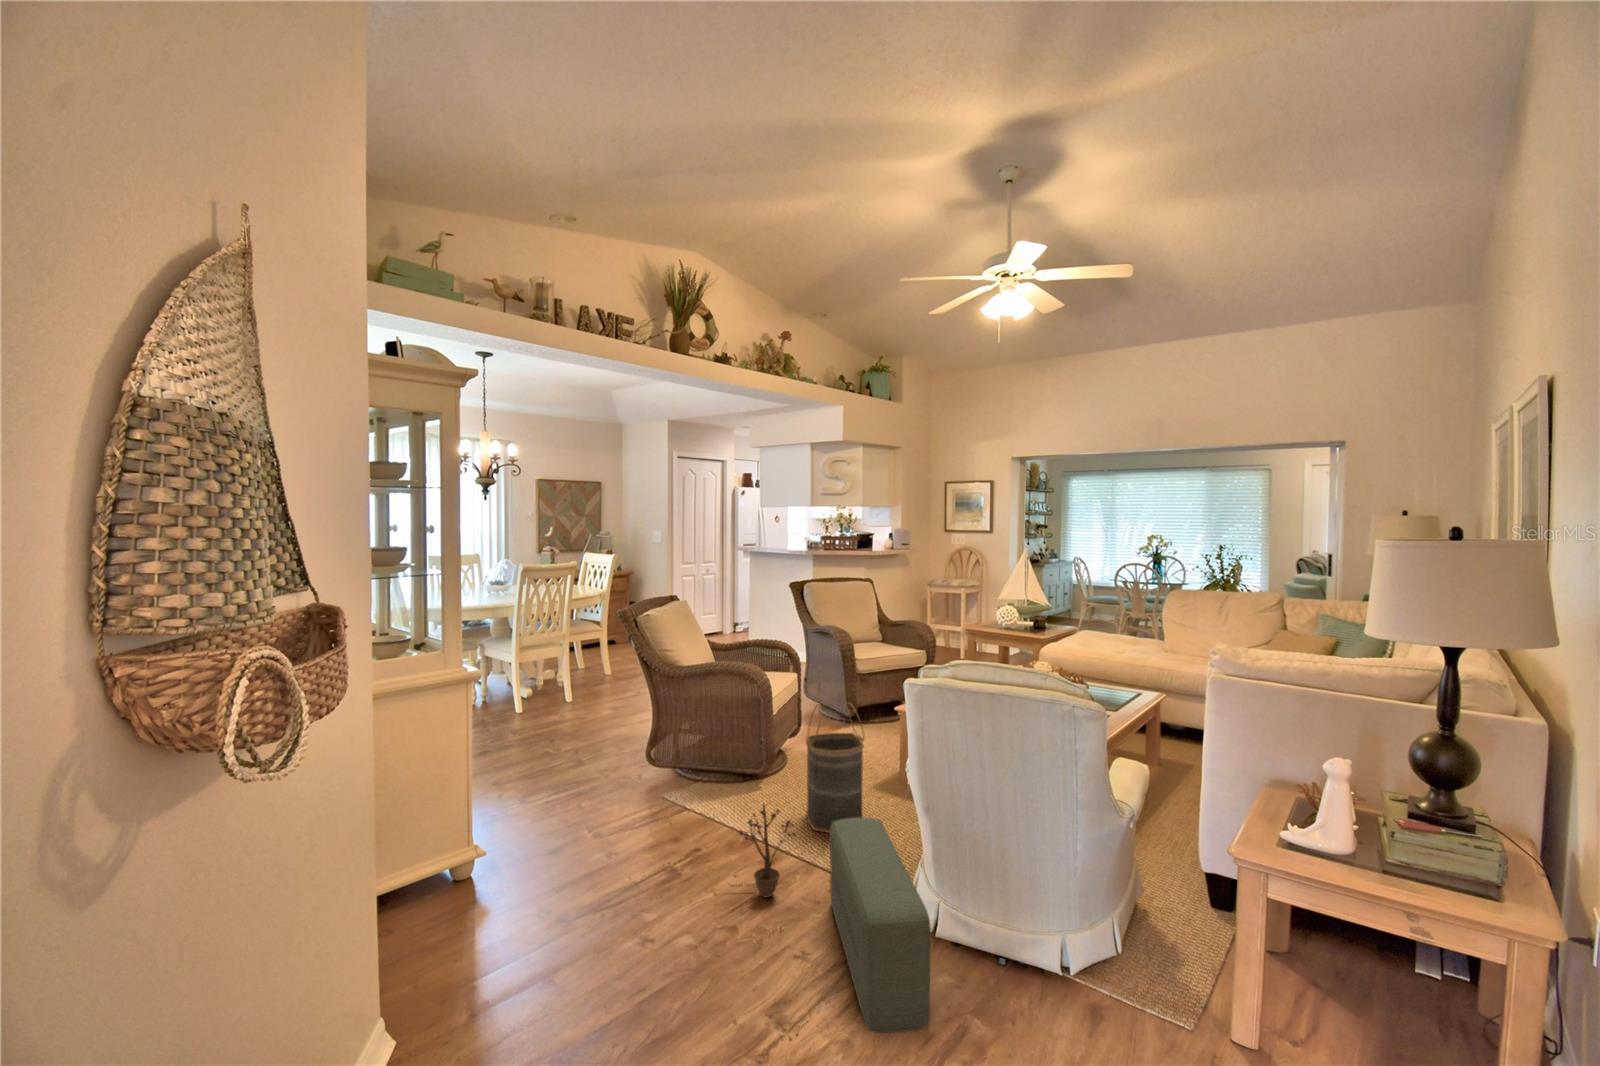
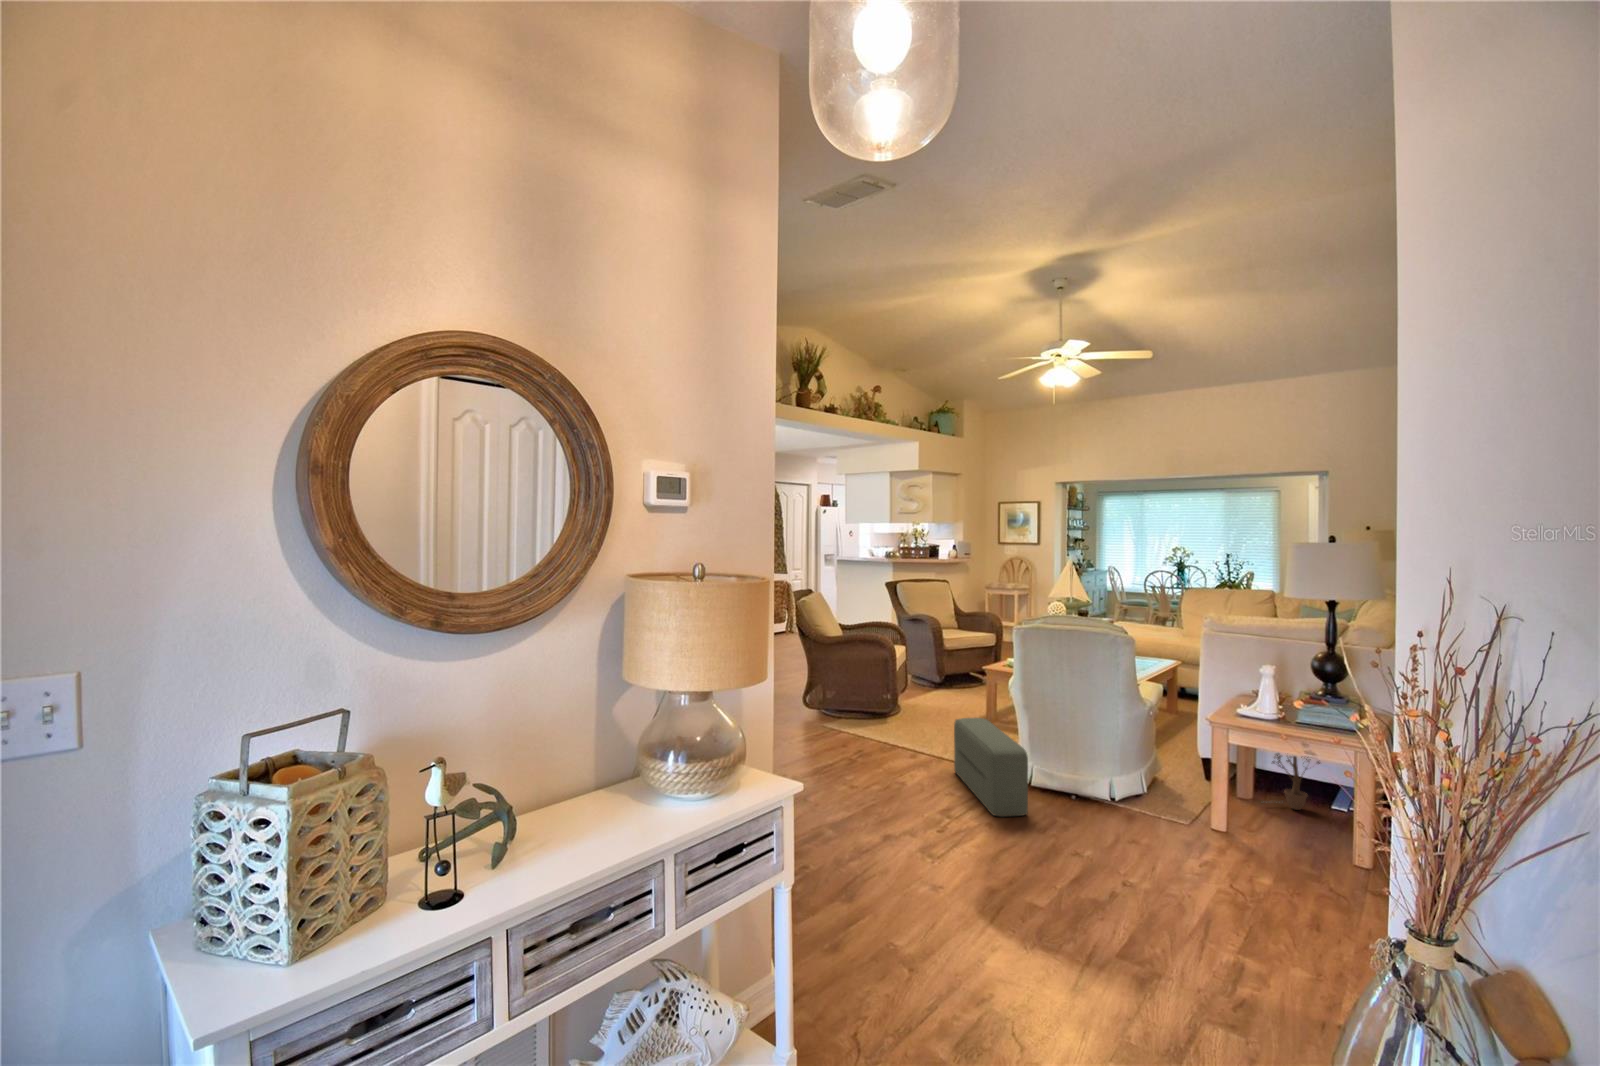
basket: present [806,703,864,833] -> none [922,657,964,744]
decorative plant: present [729,805,796,897] -> present [1262,753,1320,810]

